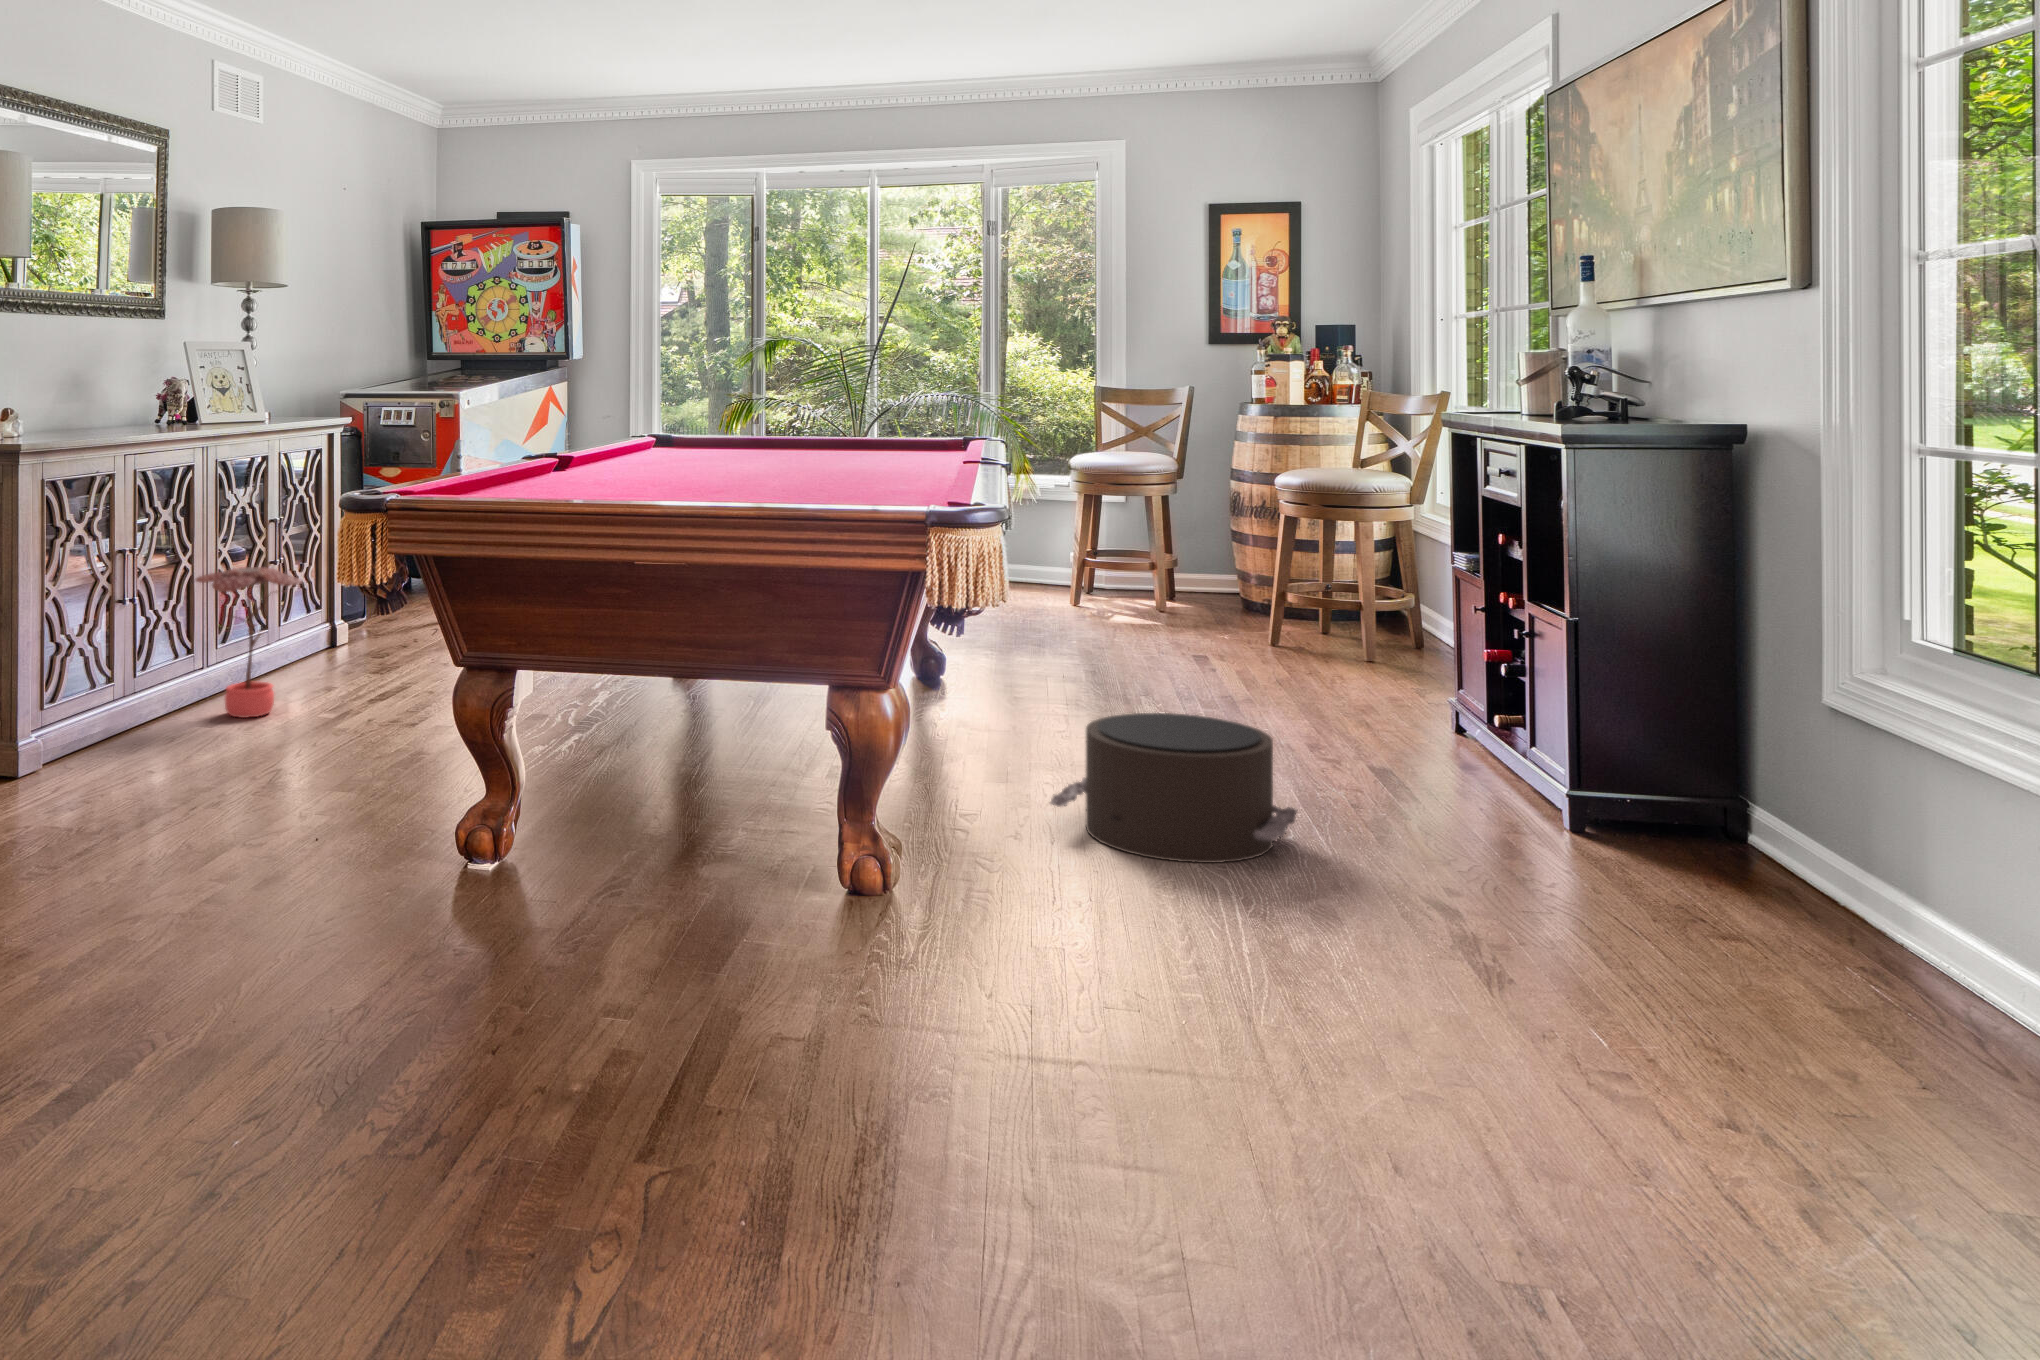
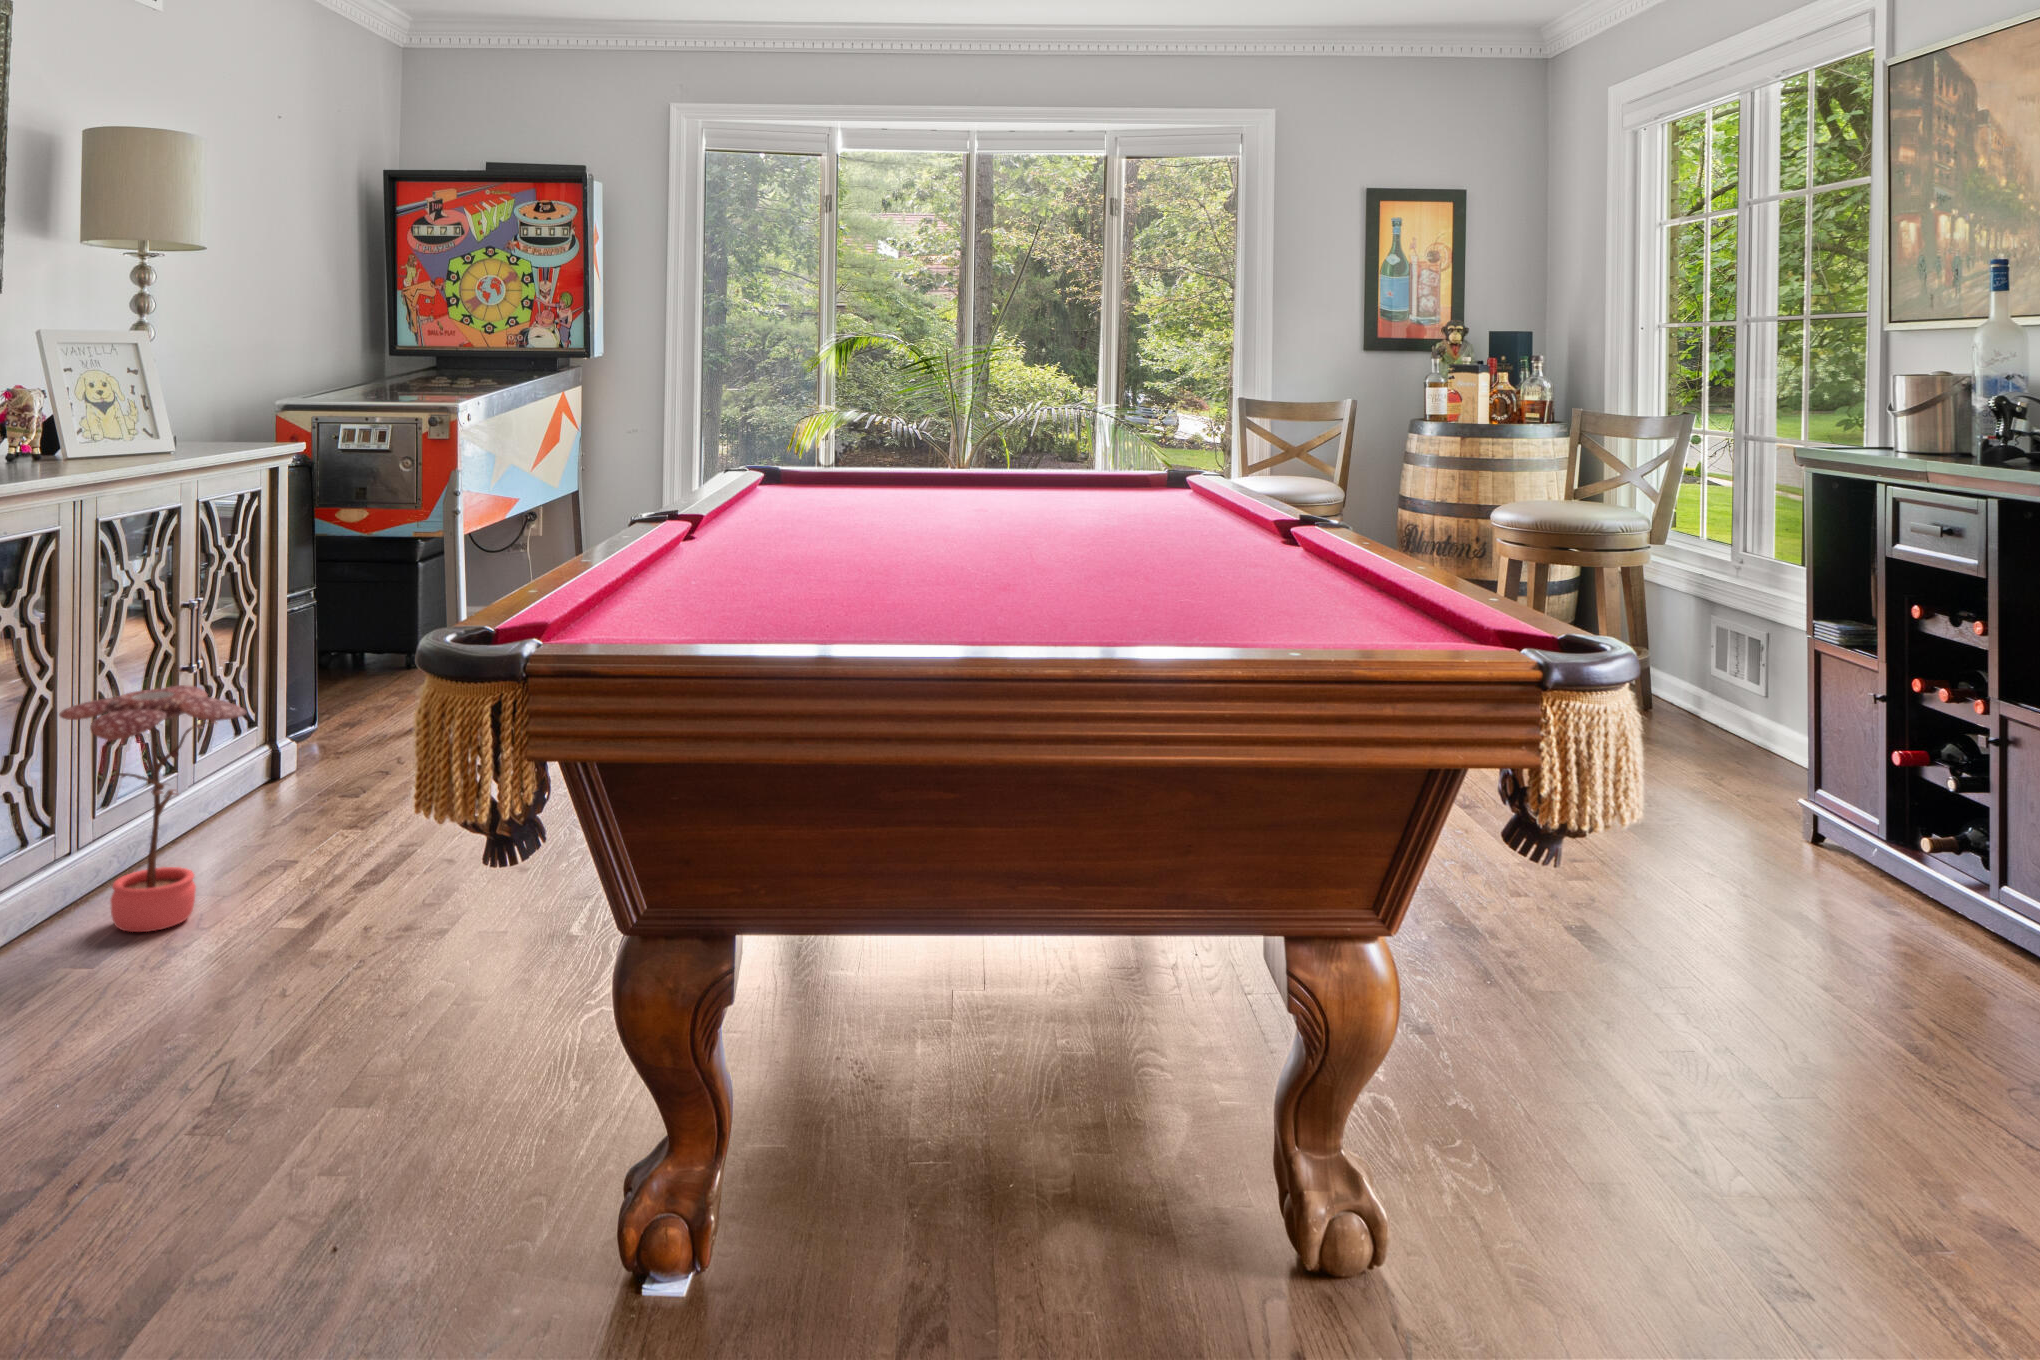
pouf: present [1050,713,1297,863] -> none [1511,895,1899,1161]

